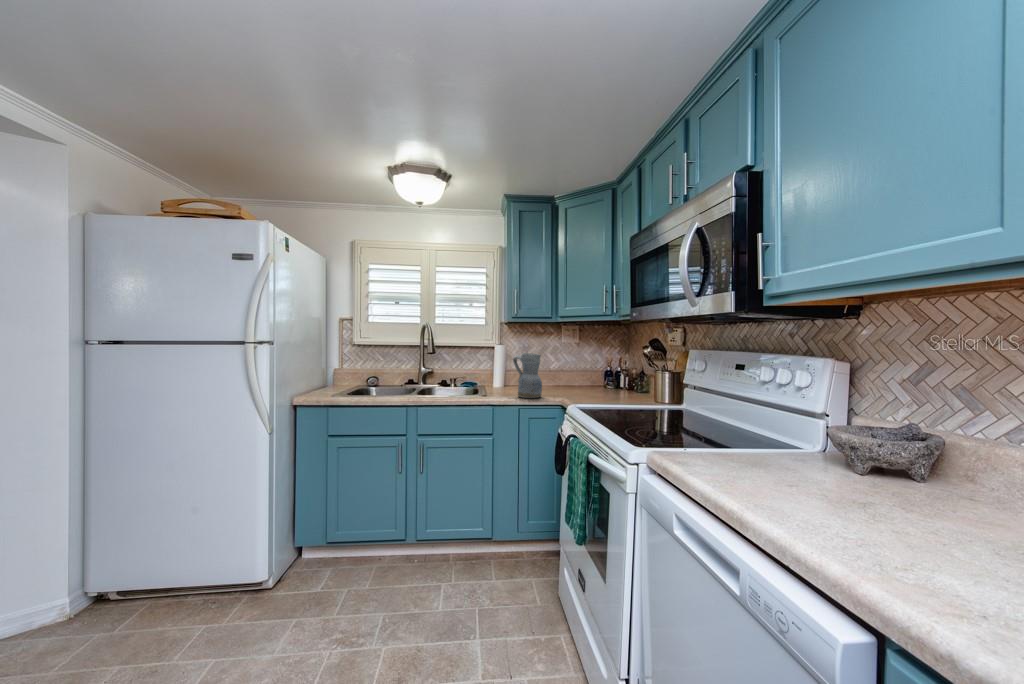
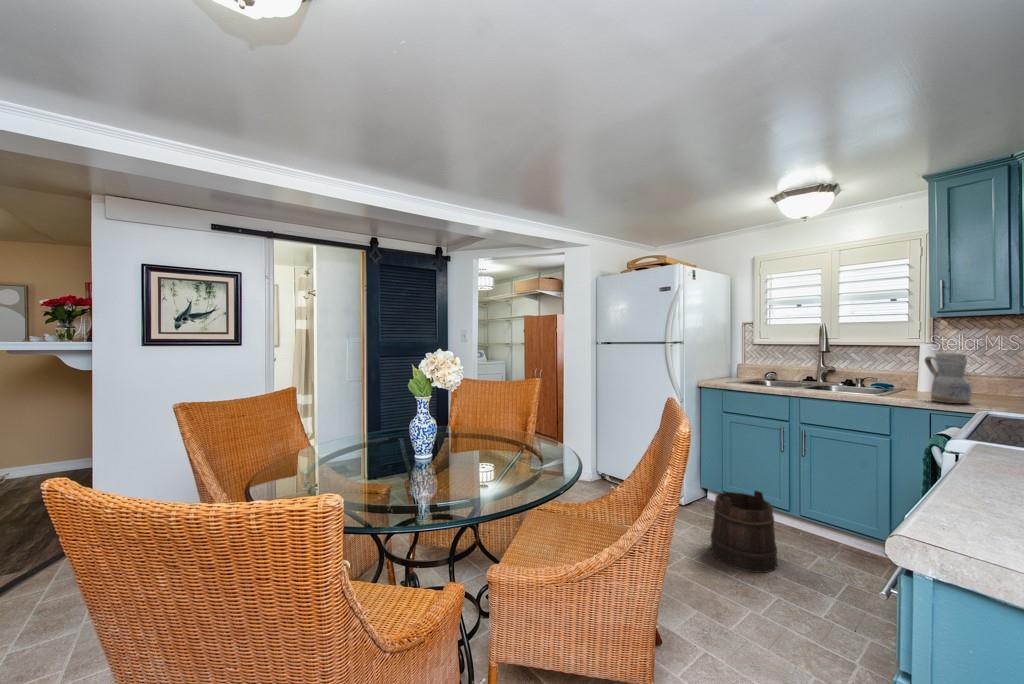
bucket: none [327,536,409,664] -> present [711,491,777,573]

